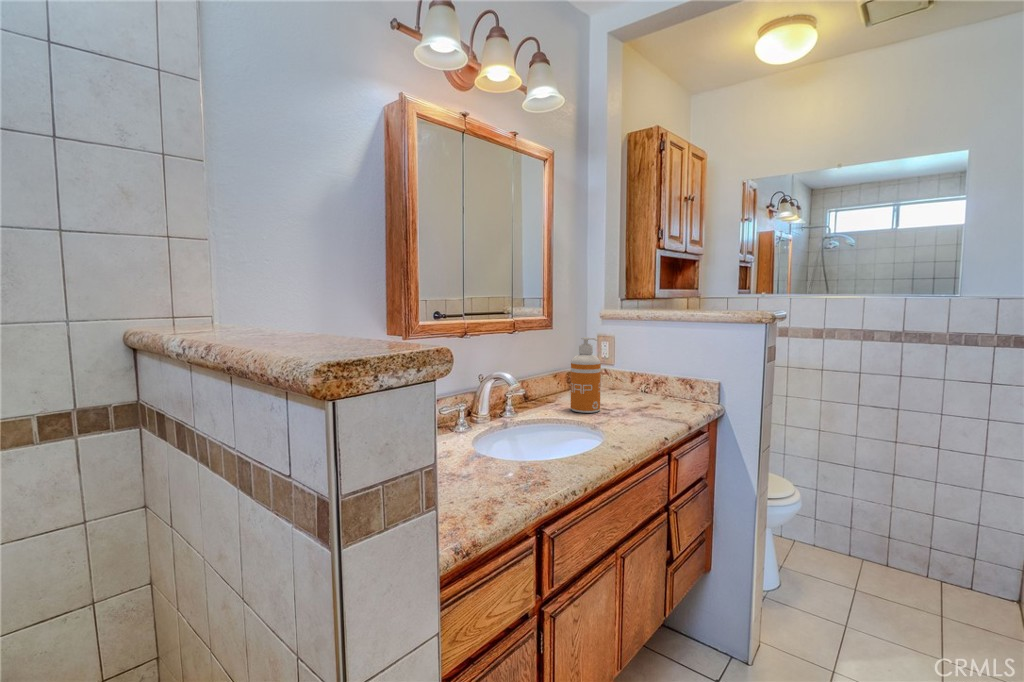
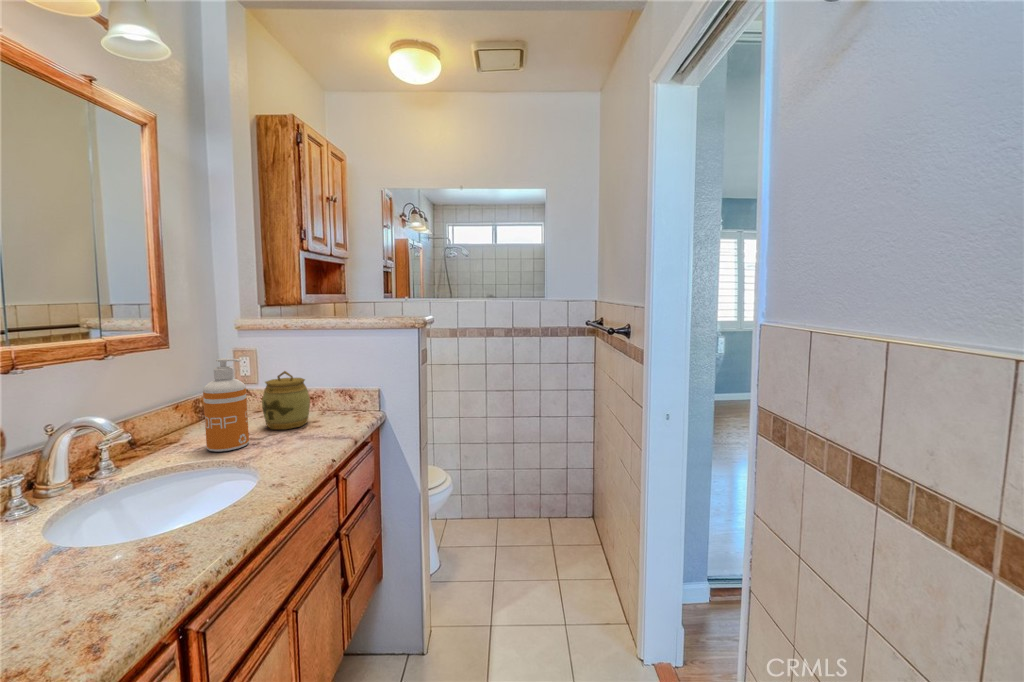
jar: none [613,354,653,406] -> present [262,371,310,429]

